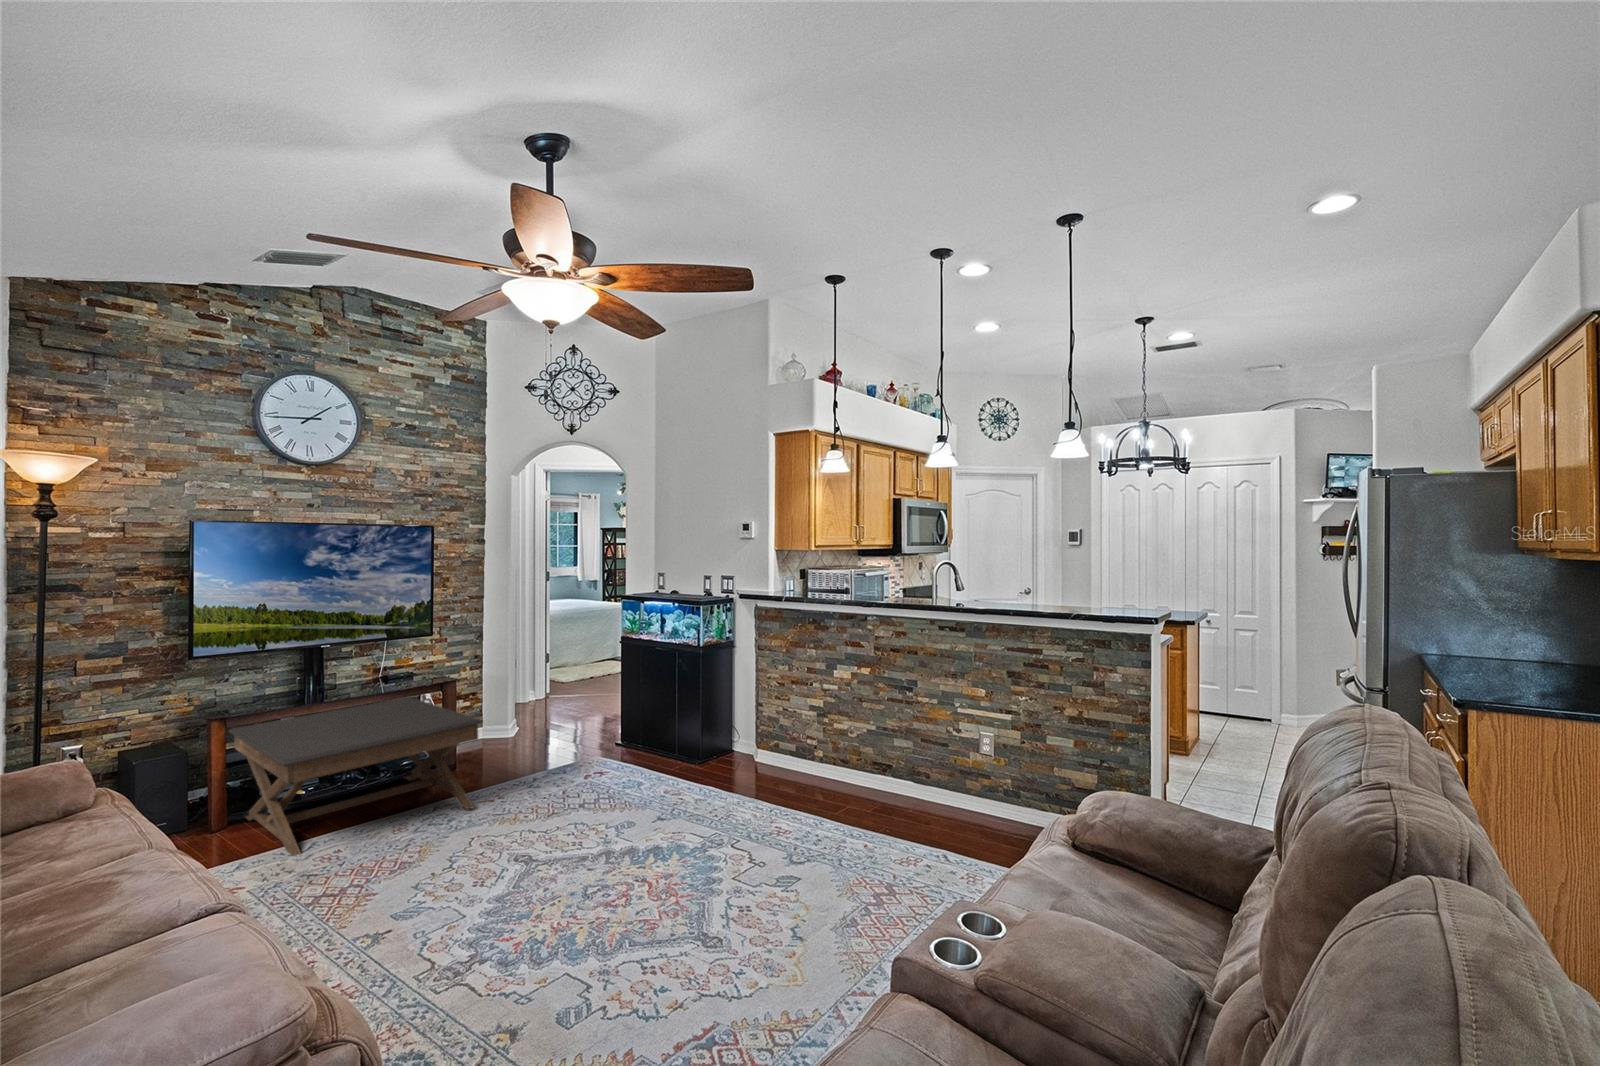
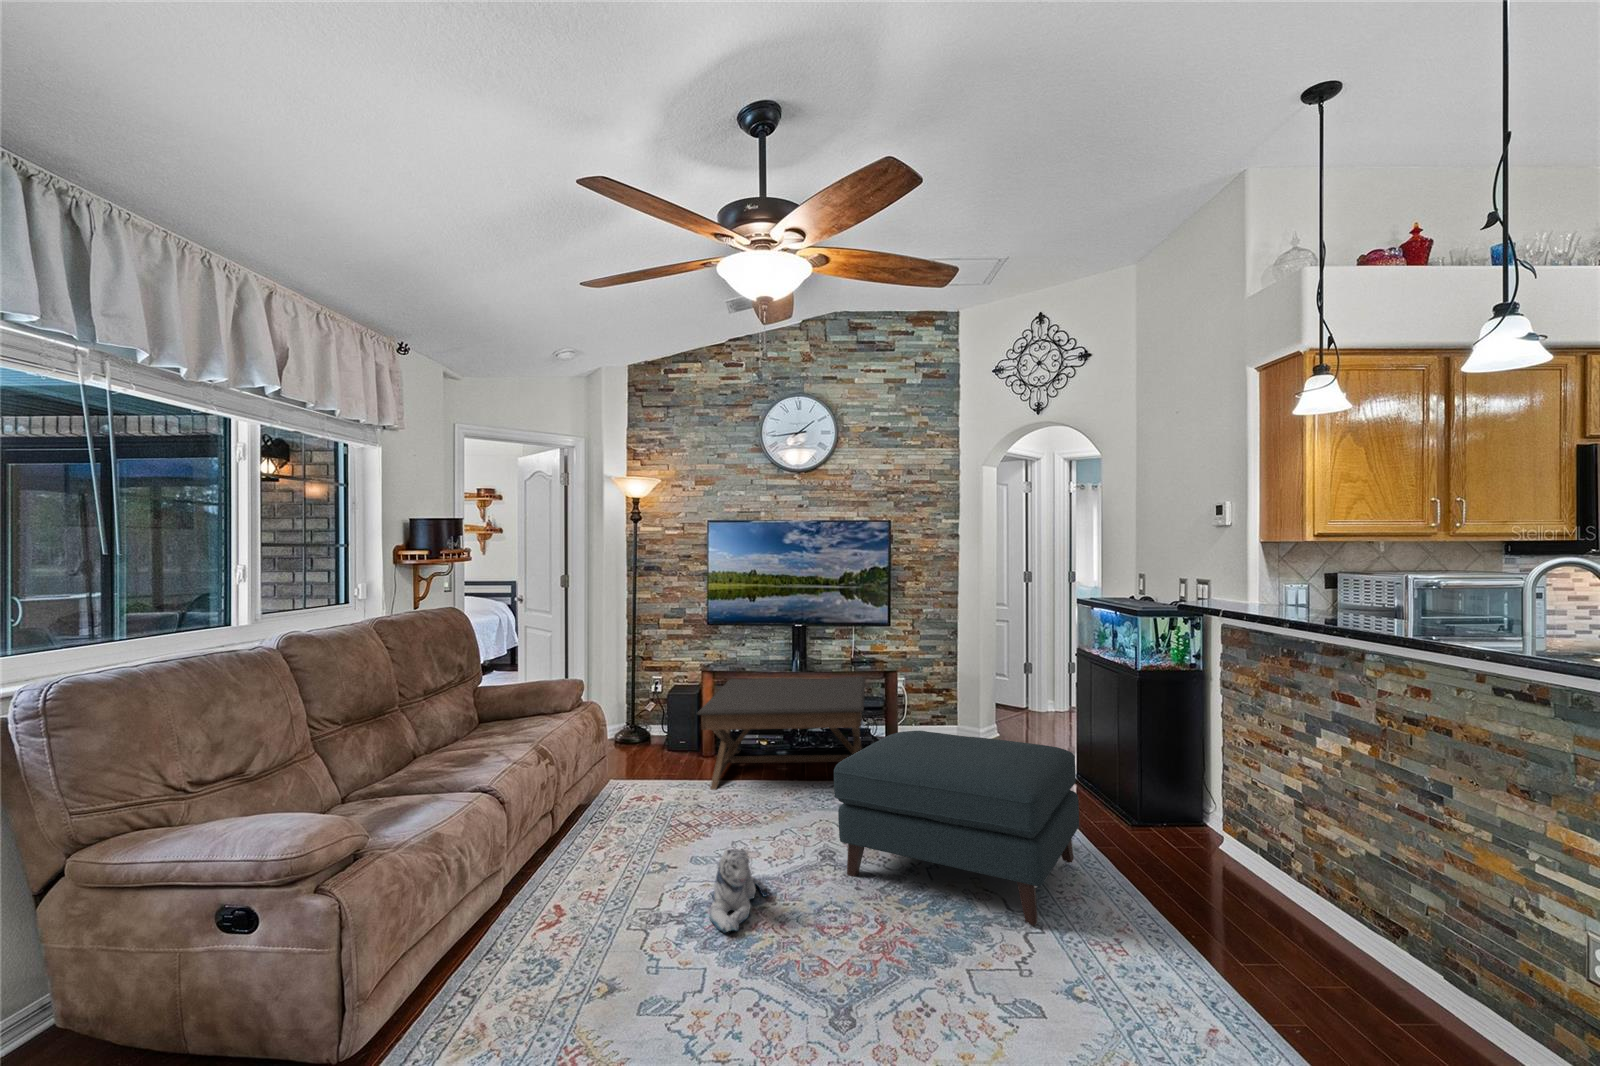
ottoman: none [546,710,736,862] -> present [833,731,1079,925]
plush toy: none [473,853,550,930] -> present [710,849,769,933]

